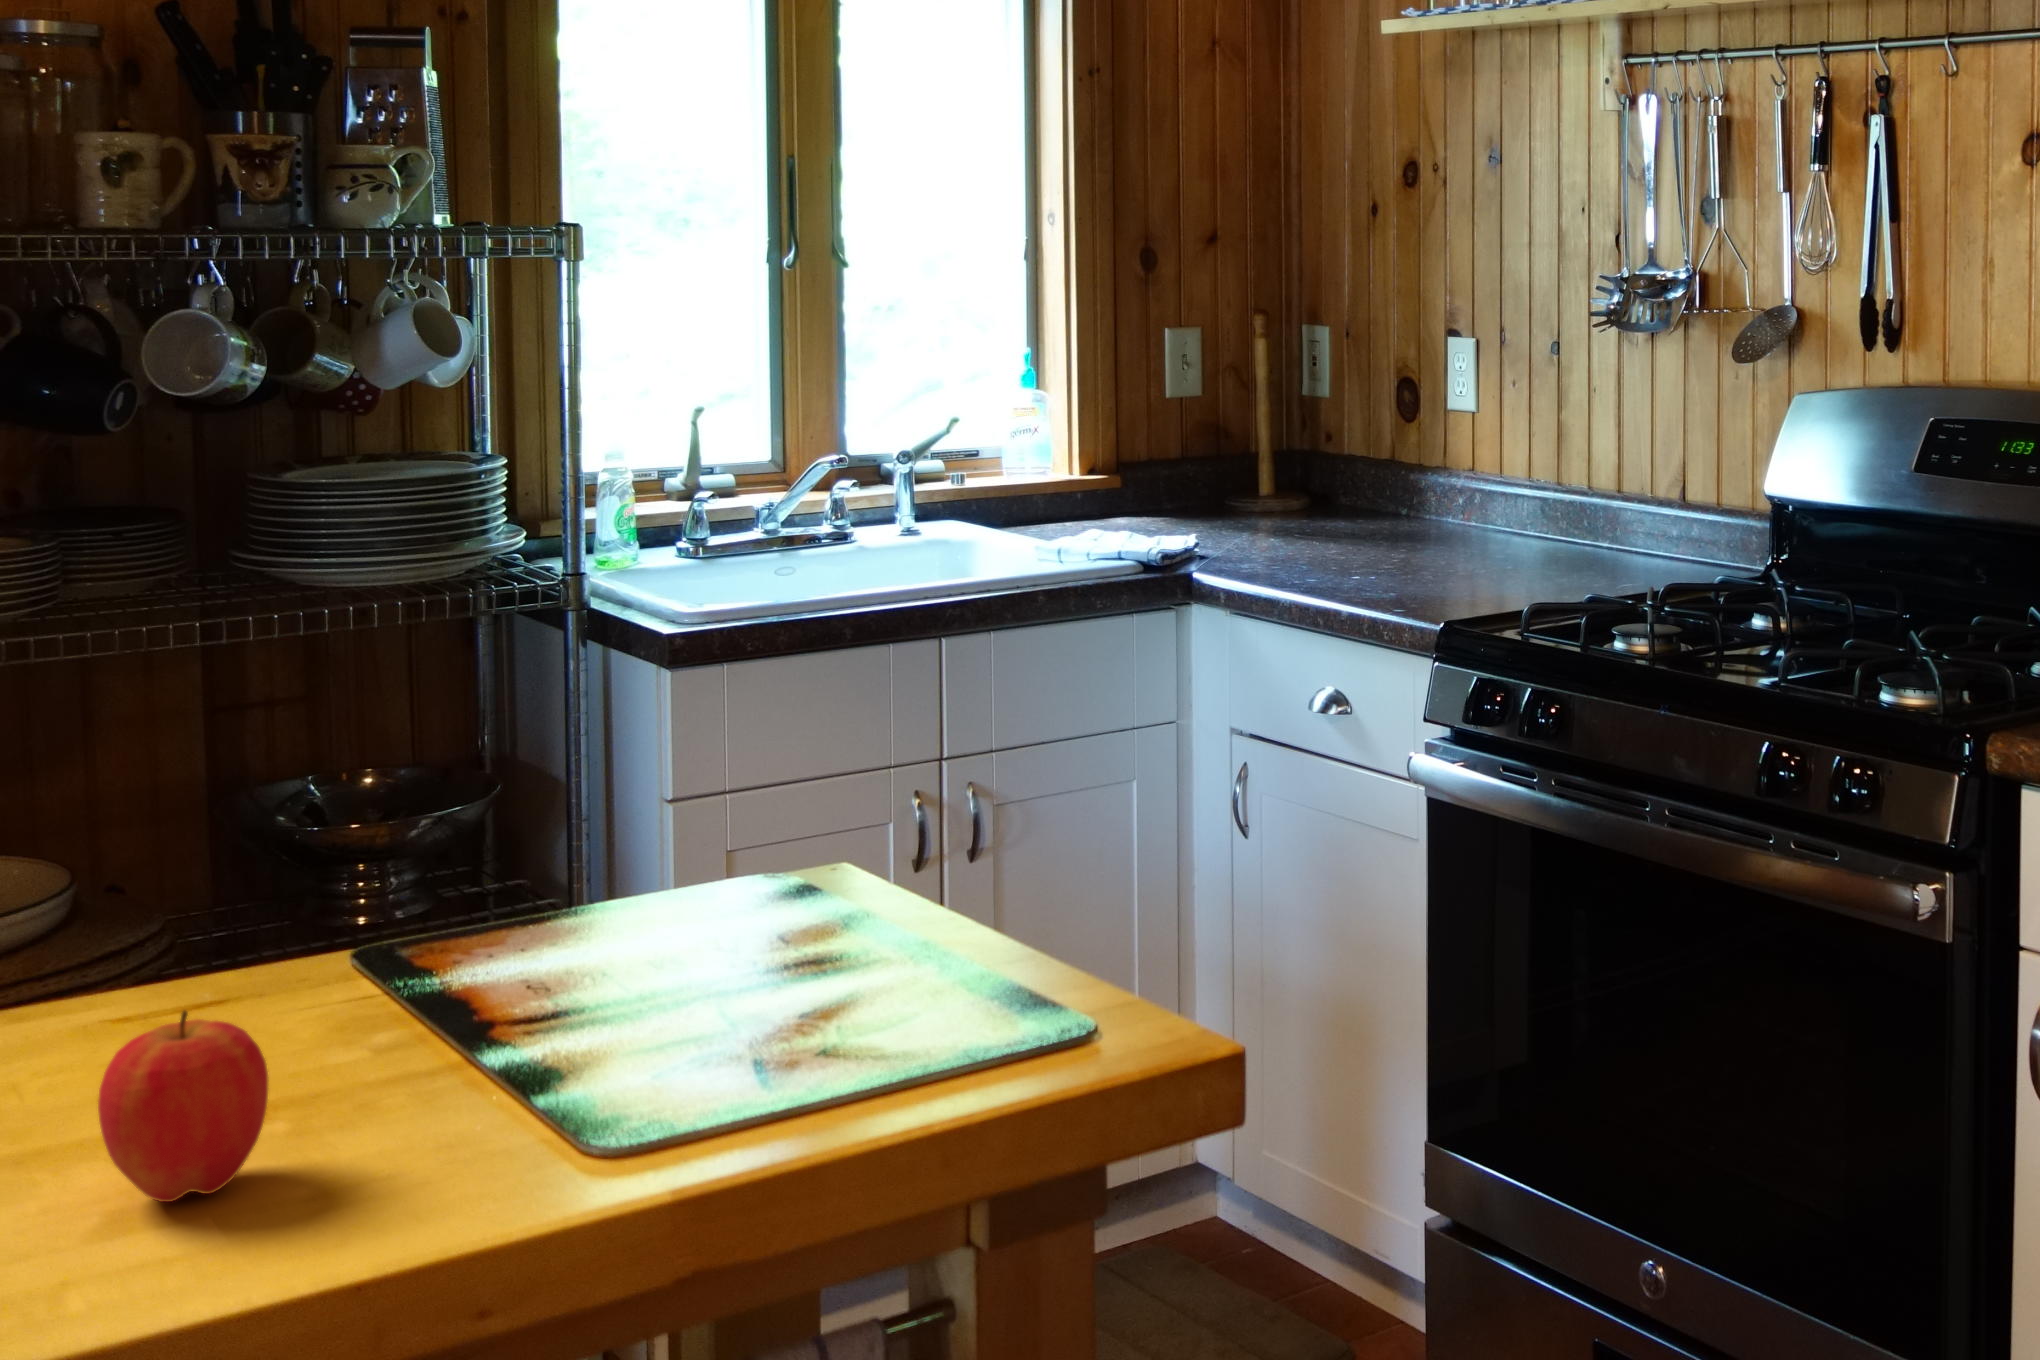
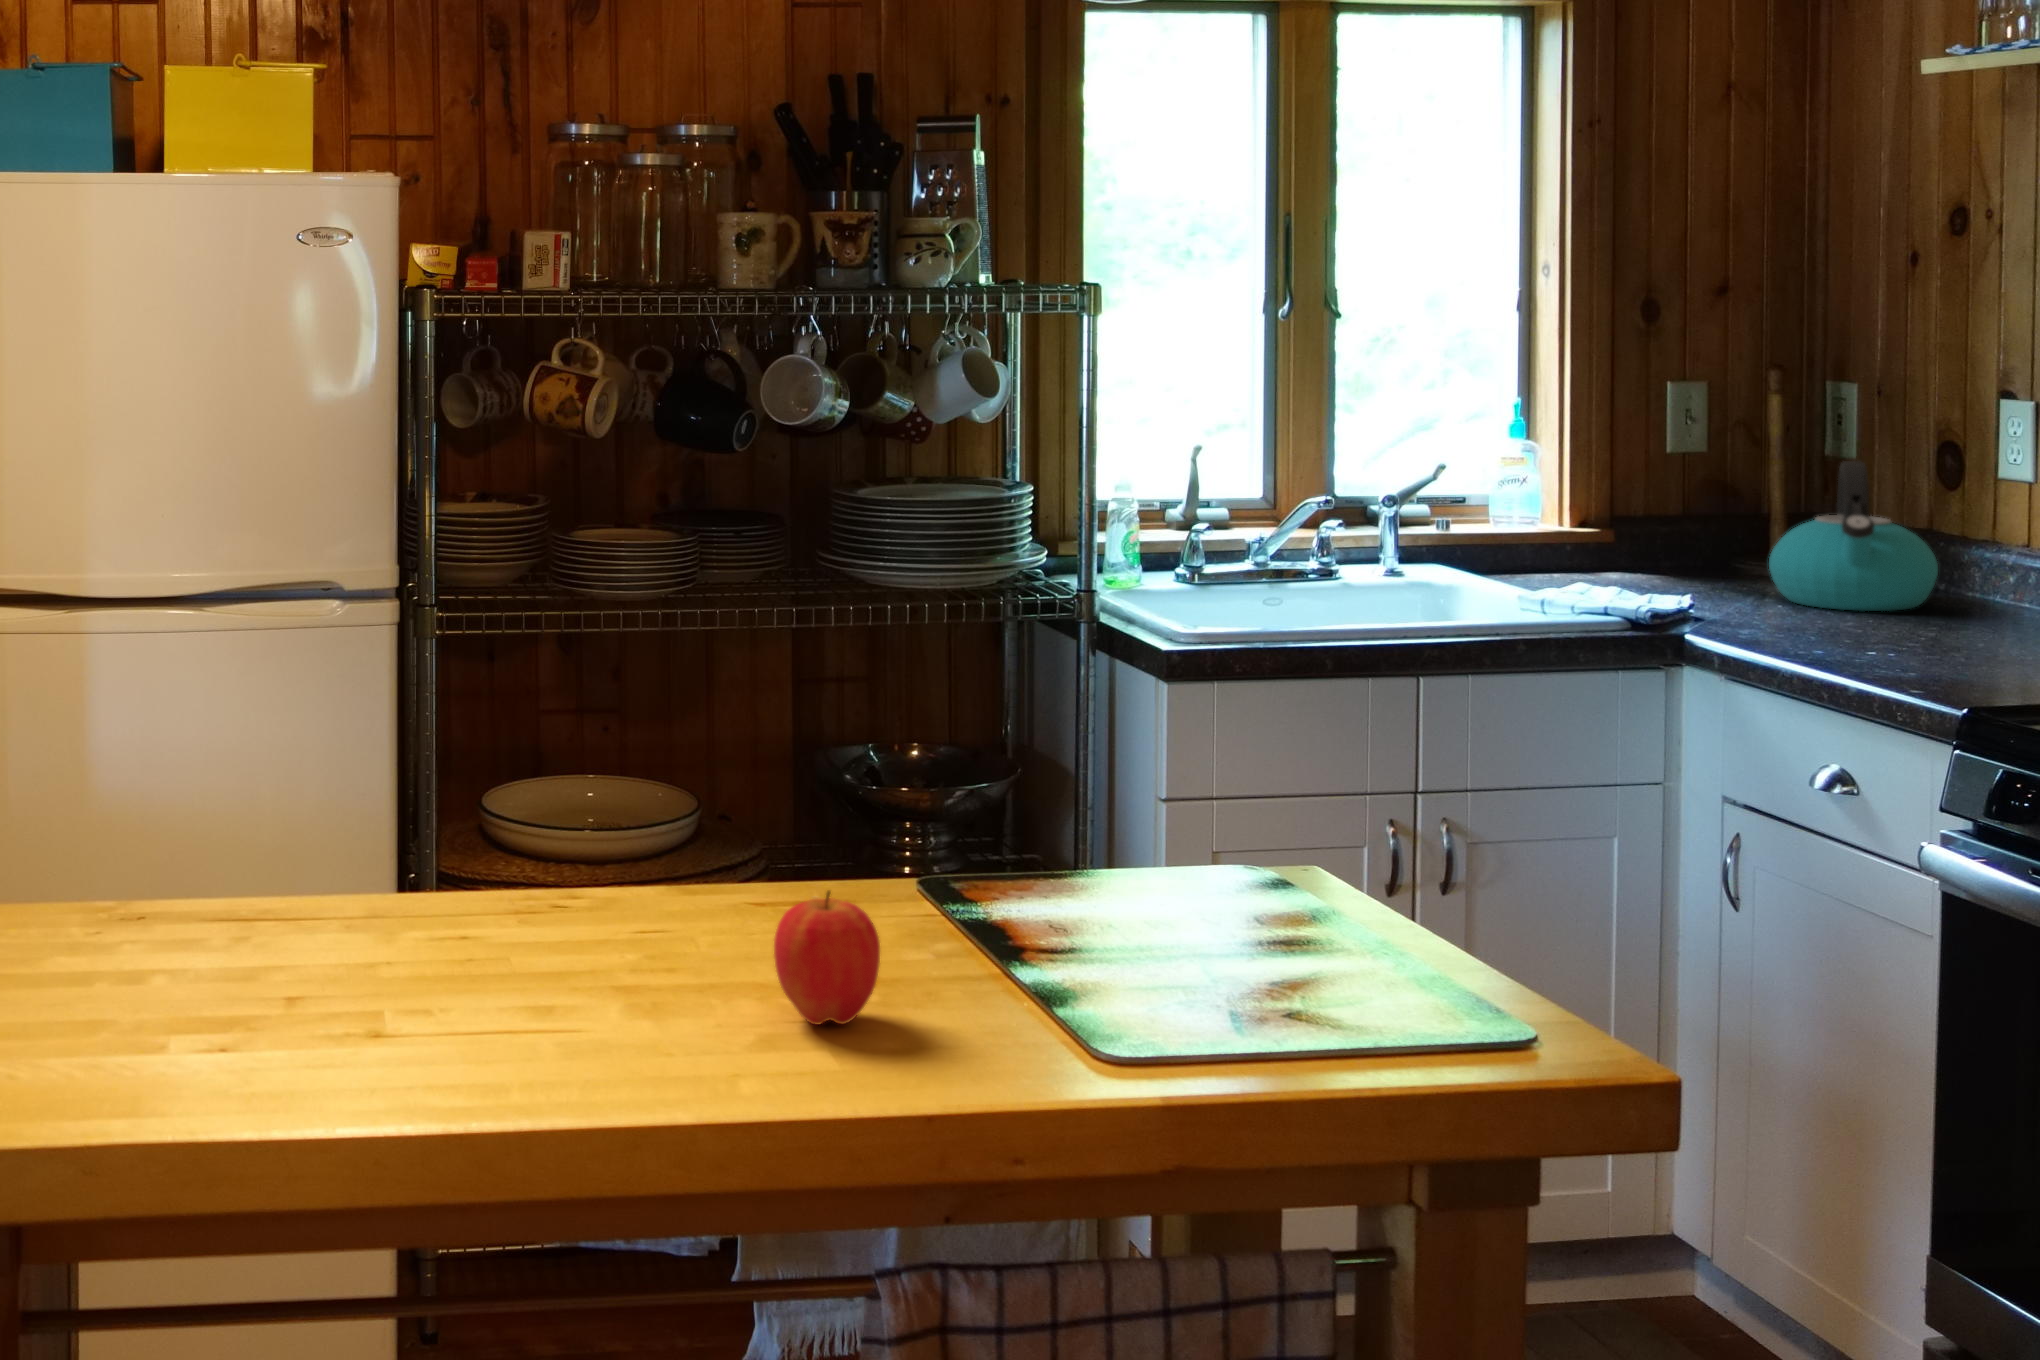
kettle: none [1258,399,1396,538] -> present [1769,461,1938,611]

